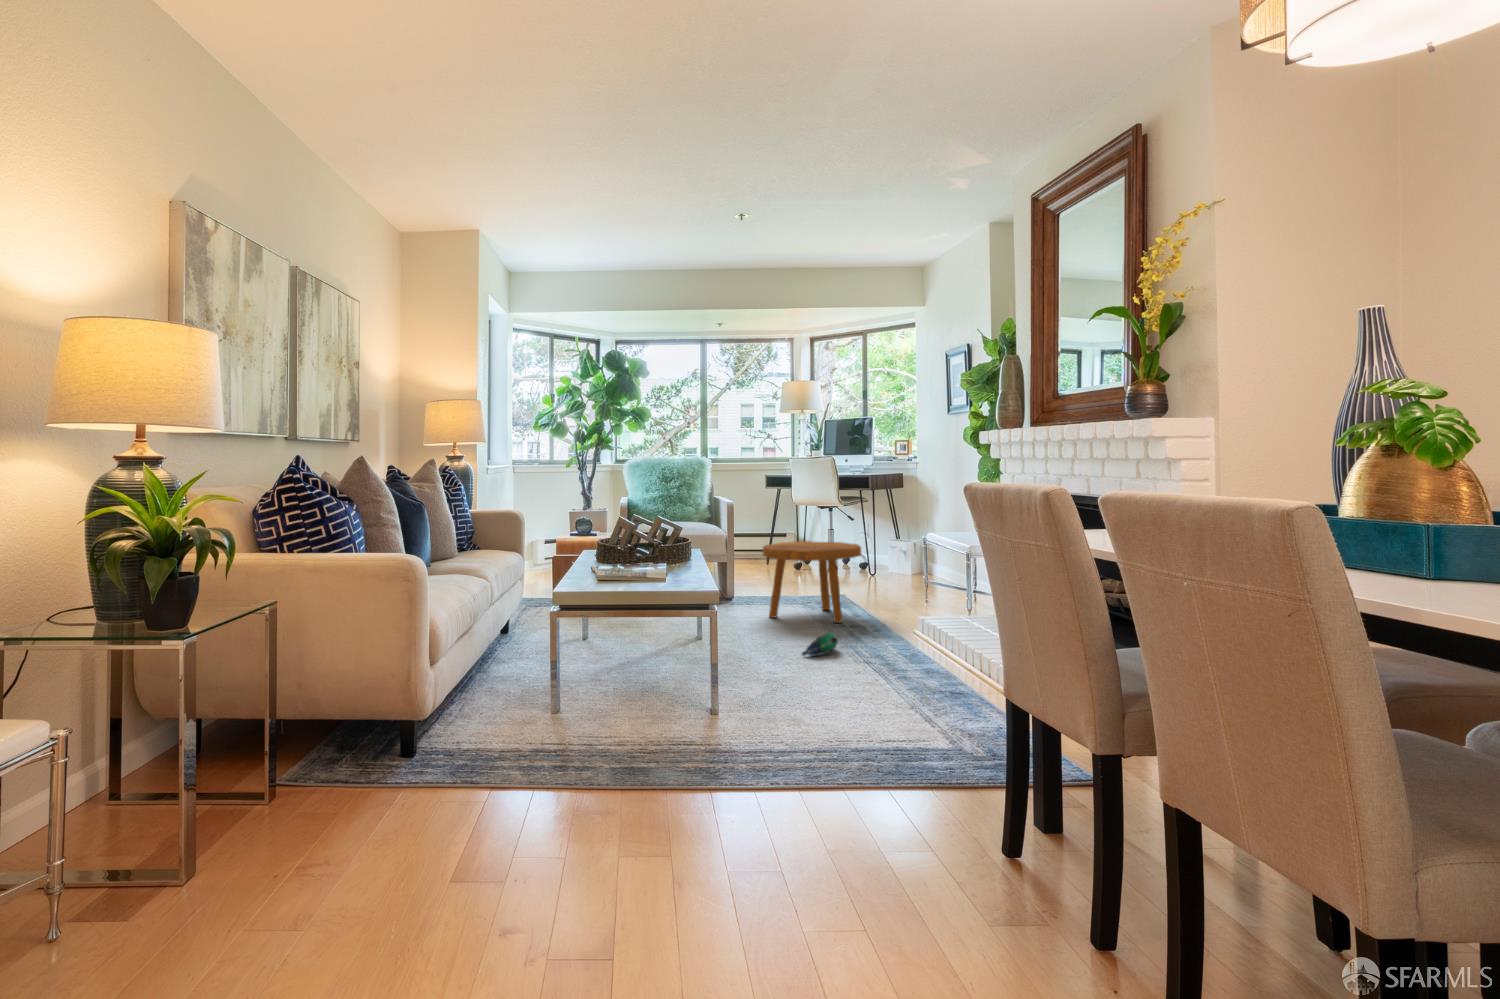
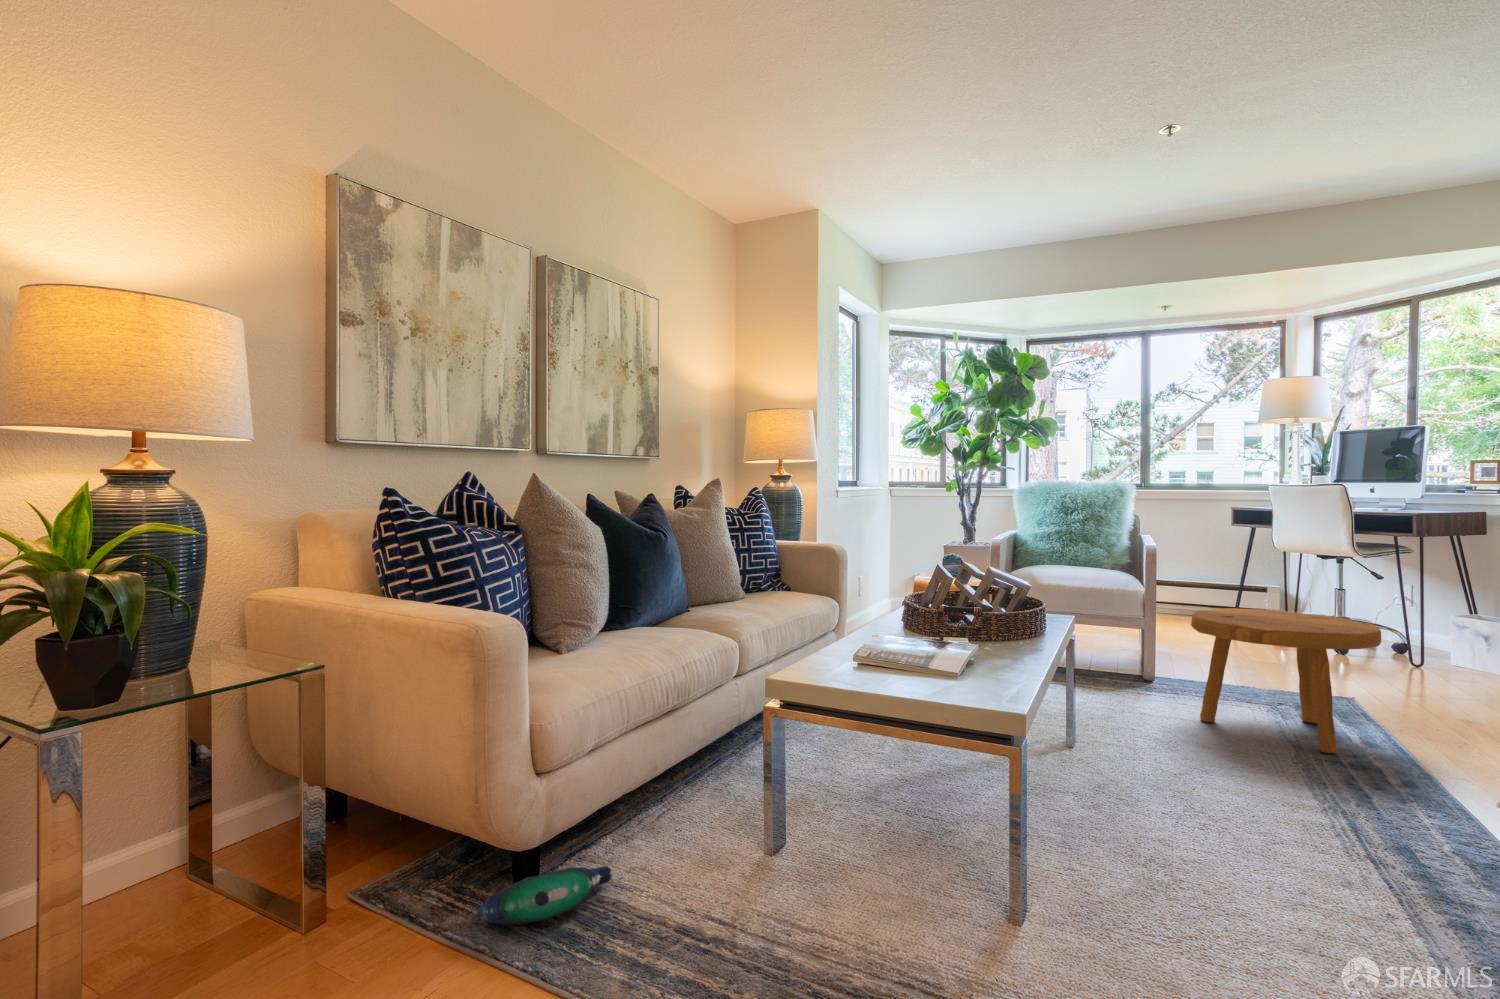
plush toy: present [802,632,838,656] -> present [475,866,613,926]

